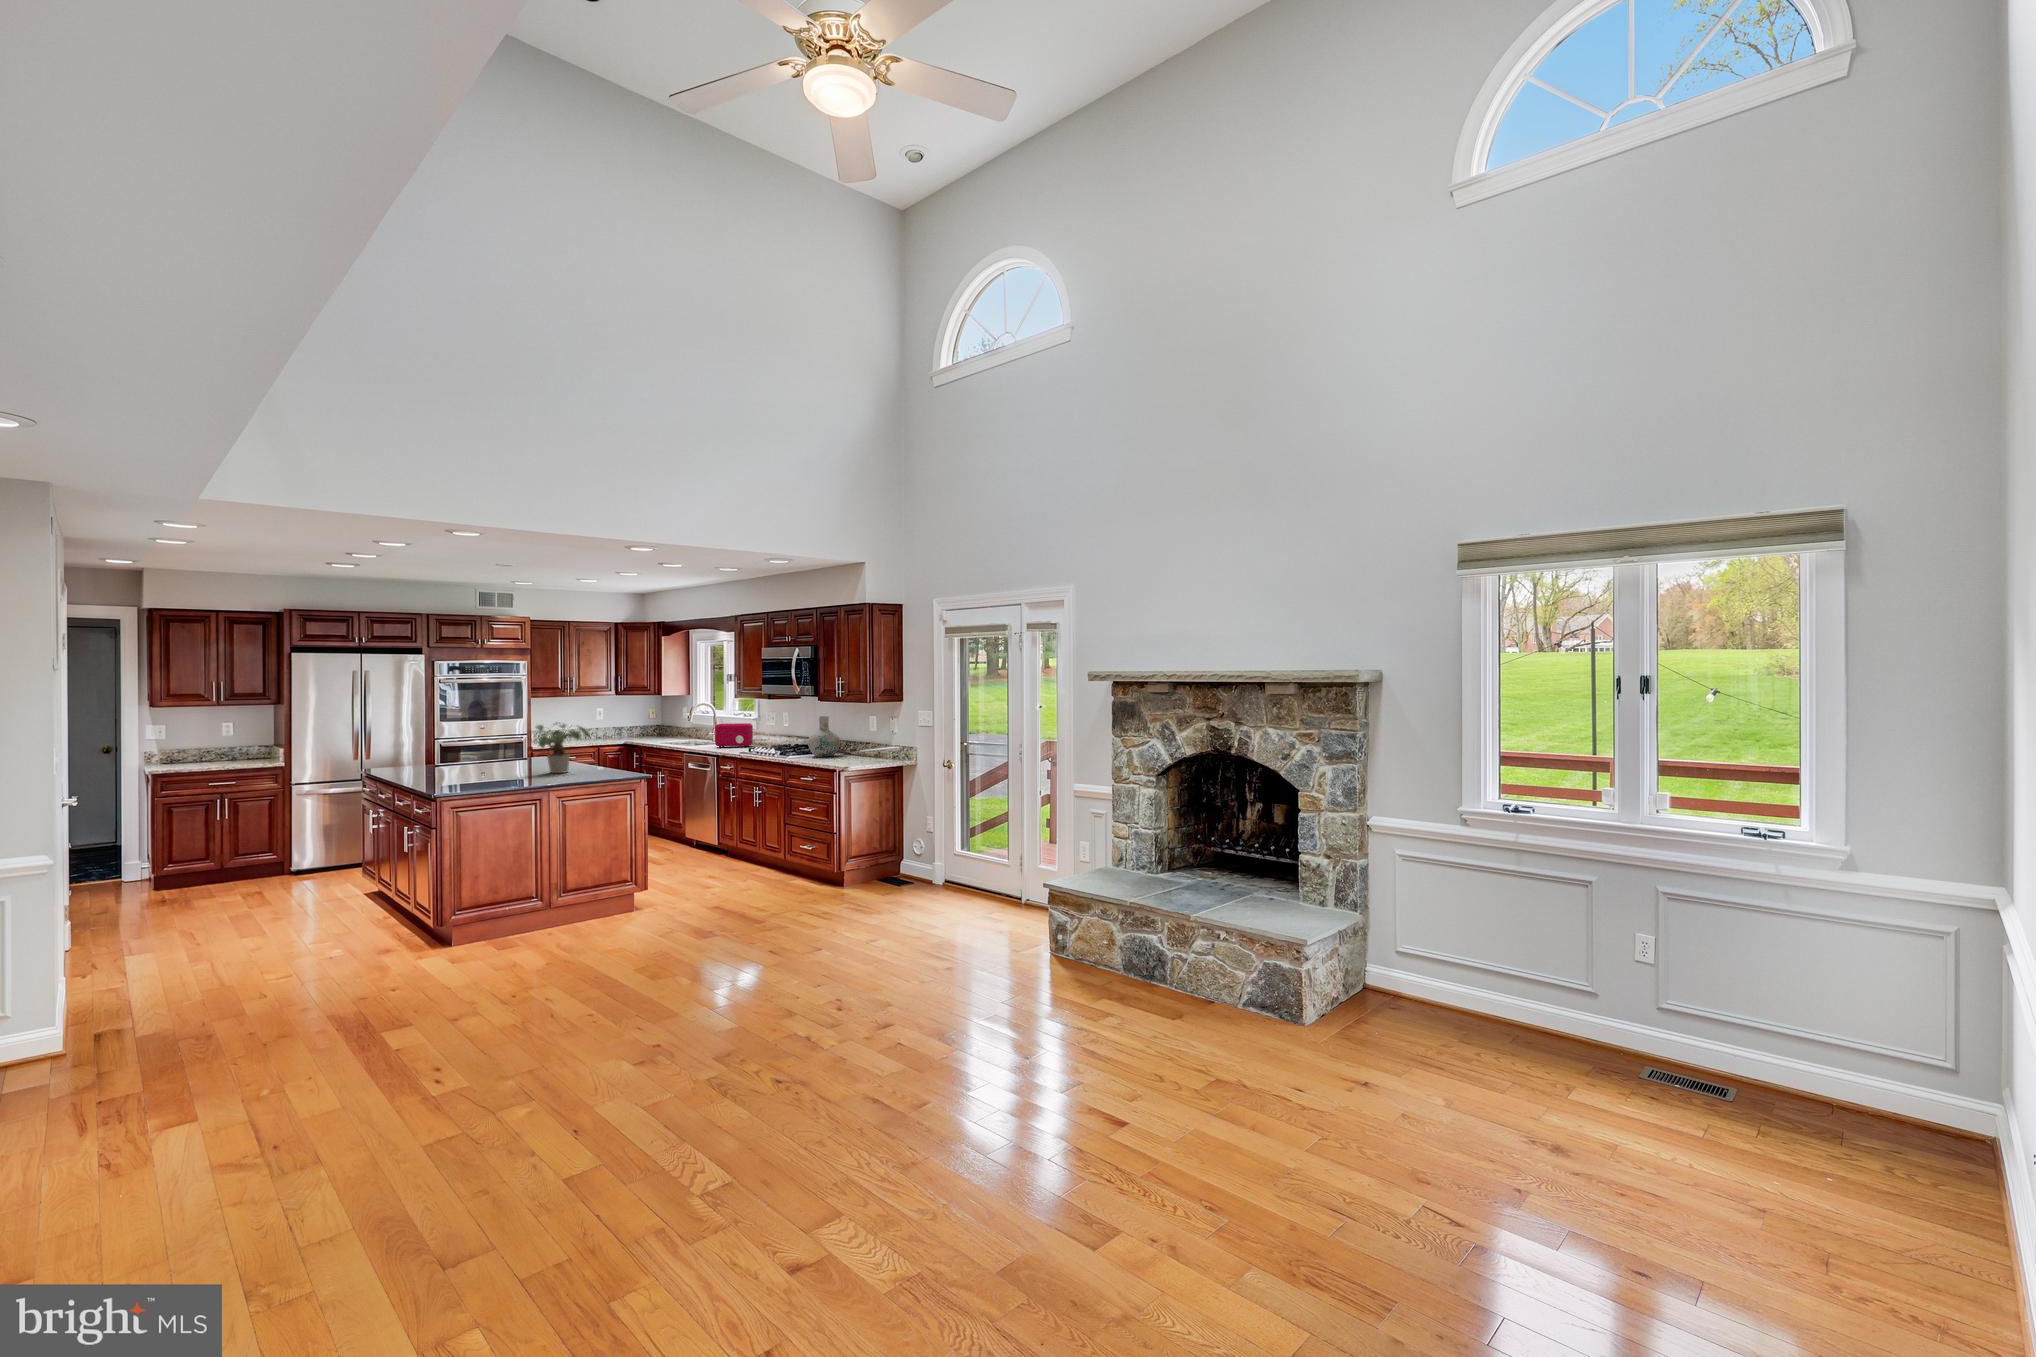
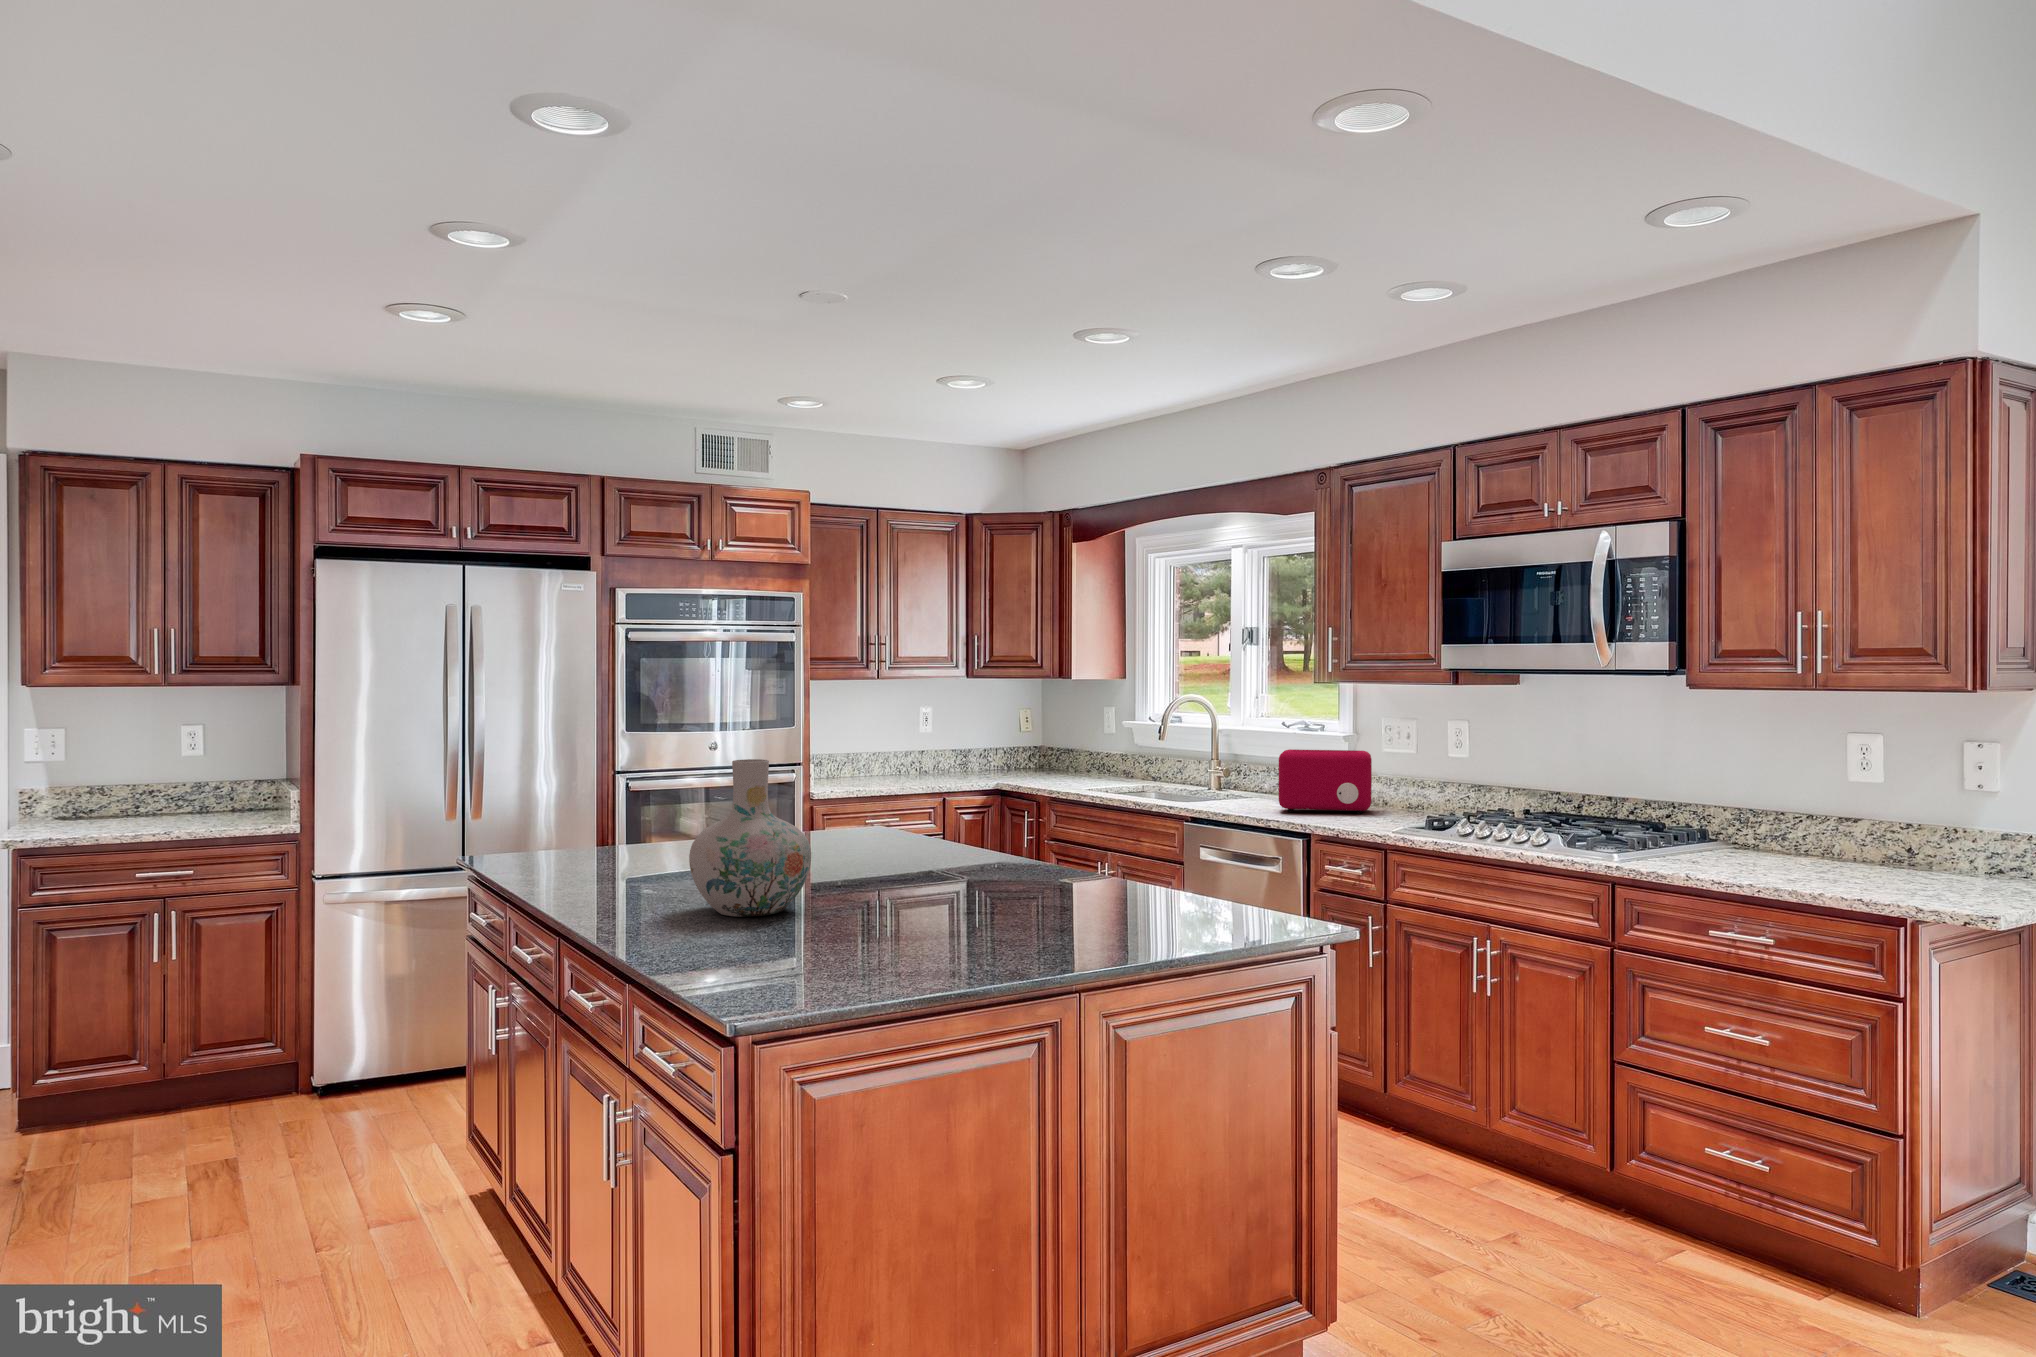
vase: present [808,716,840,757] -> present [689,759,811,917]
potted plant: present [533,723,590,773] -> none [979,755,1155,933]

